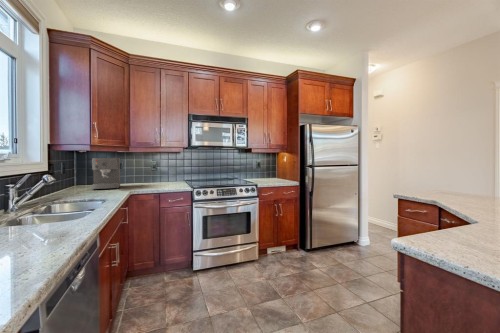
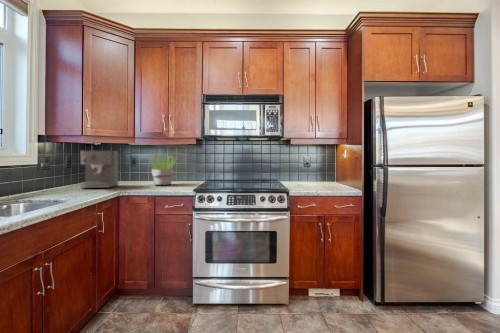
potted plant: none [142,161,171,184] -> present [150,157,177,185]

